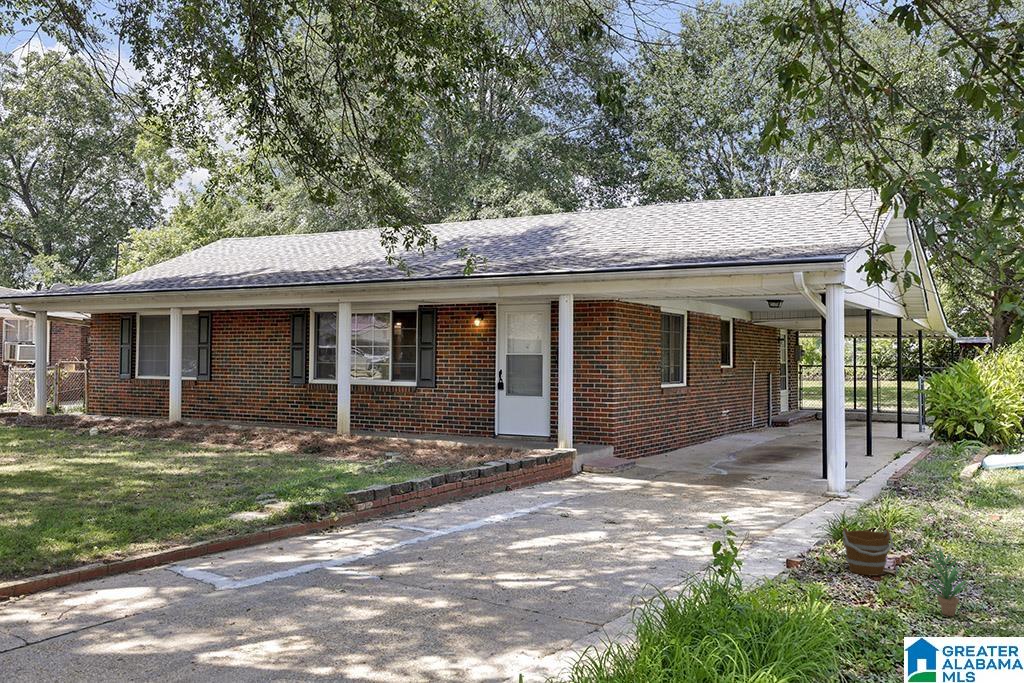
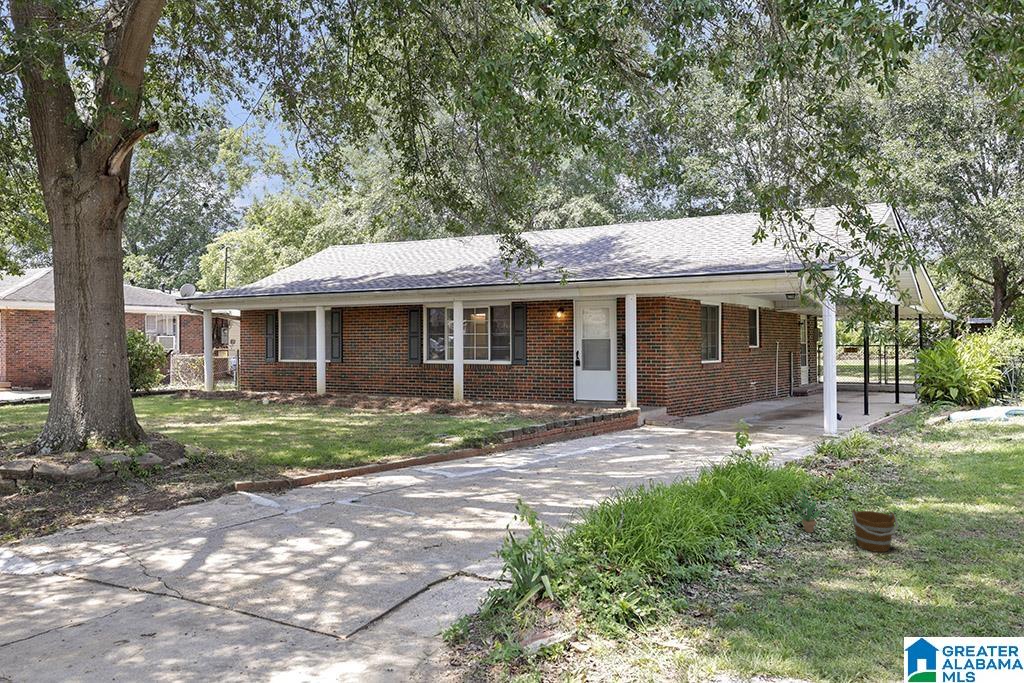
potted plant: present [928,548,967,616] -> present [797,489,821,533]

